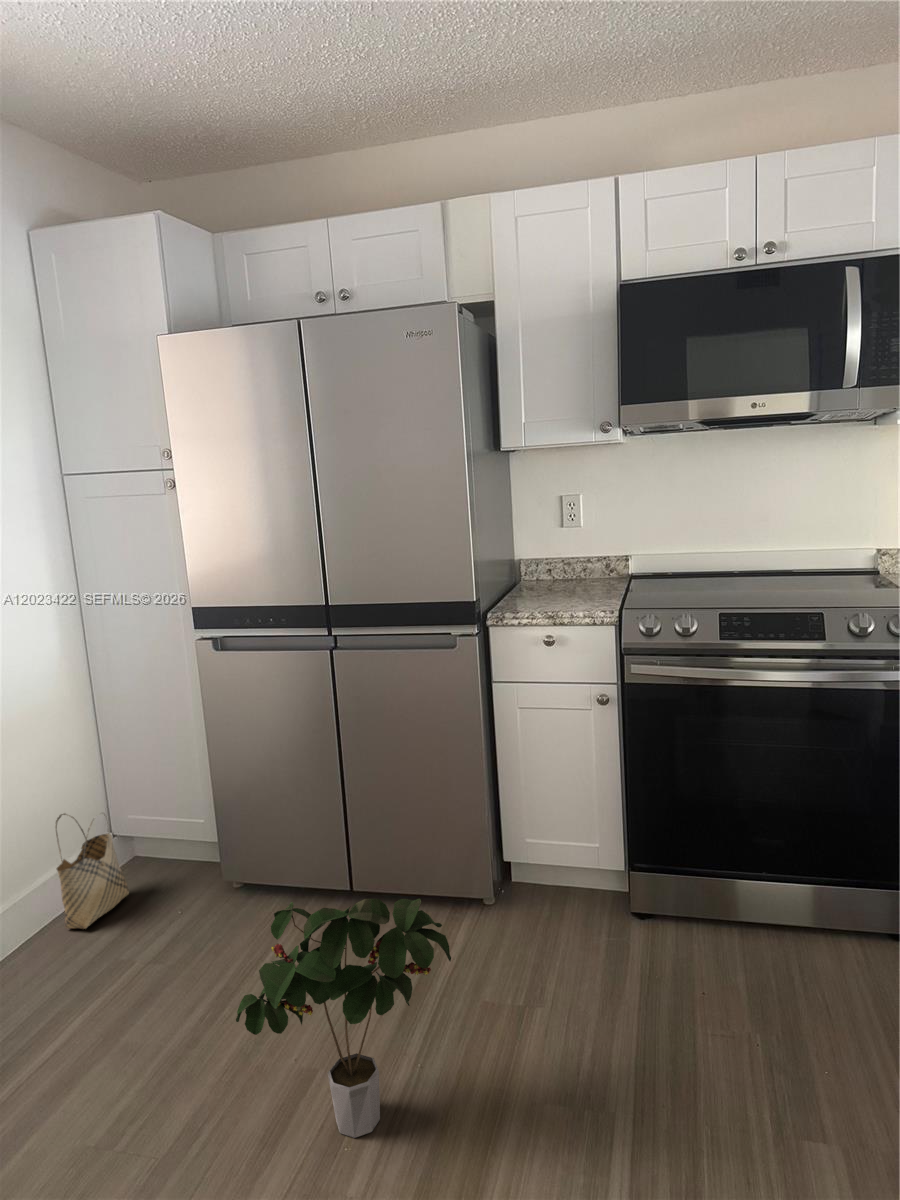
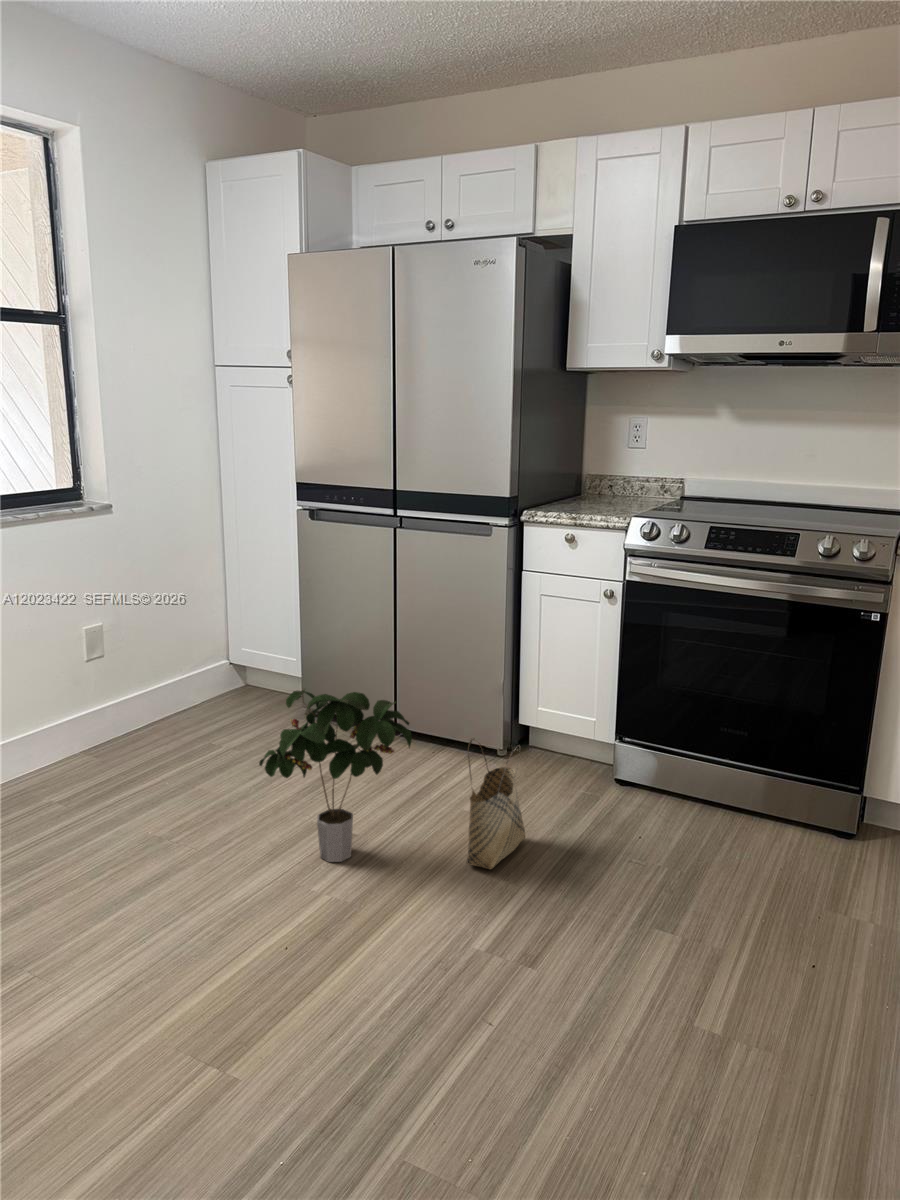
woven basket: present [56,813,129,929] -> present [467,739,525,869]

